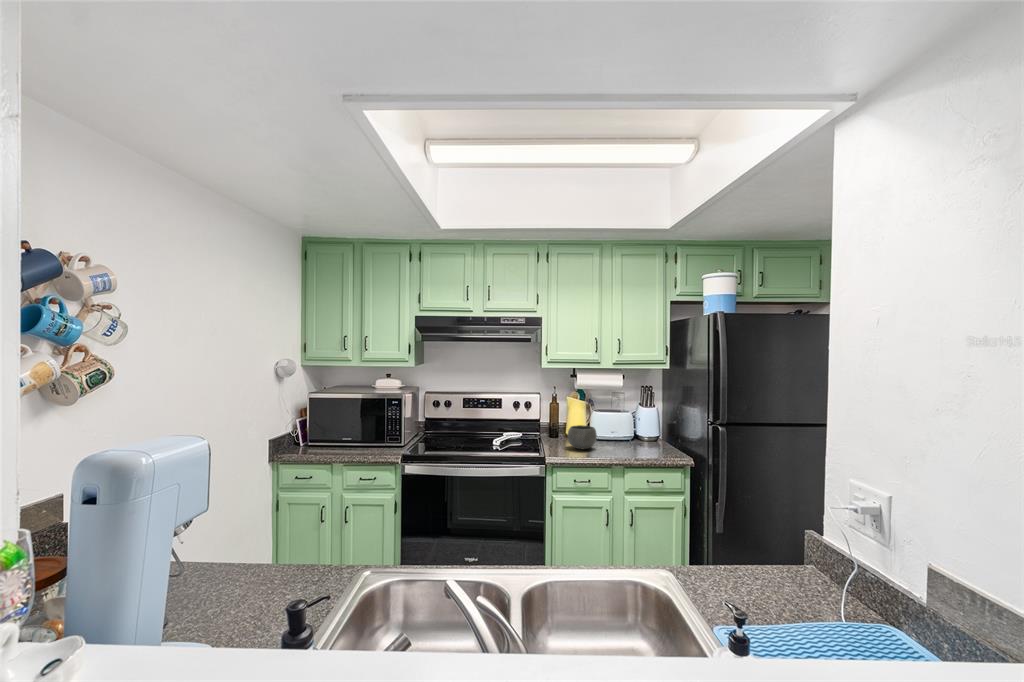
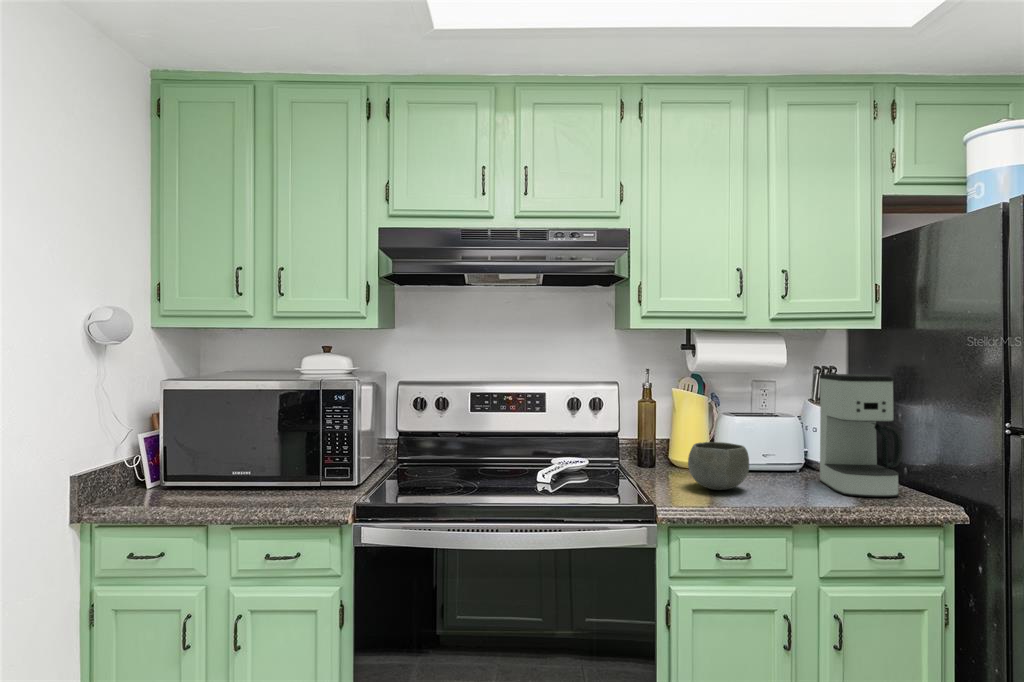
coffee maker: none [636,392,671,453] -> present [820,374,902,497]

